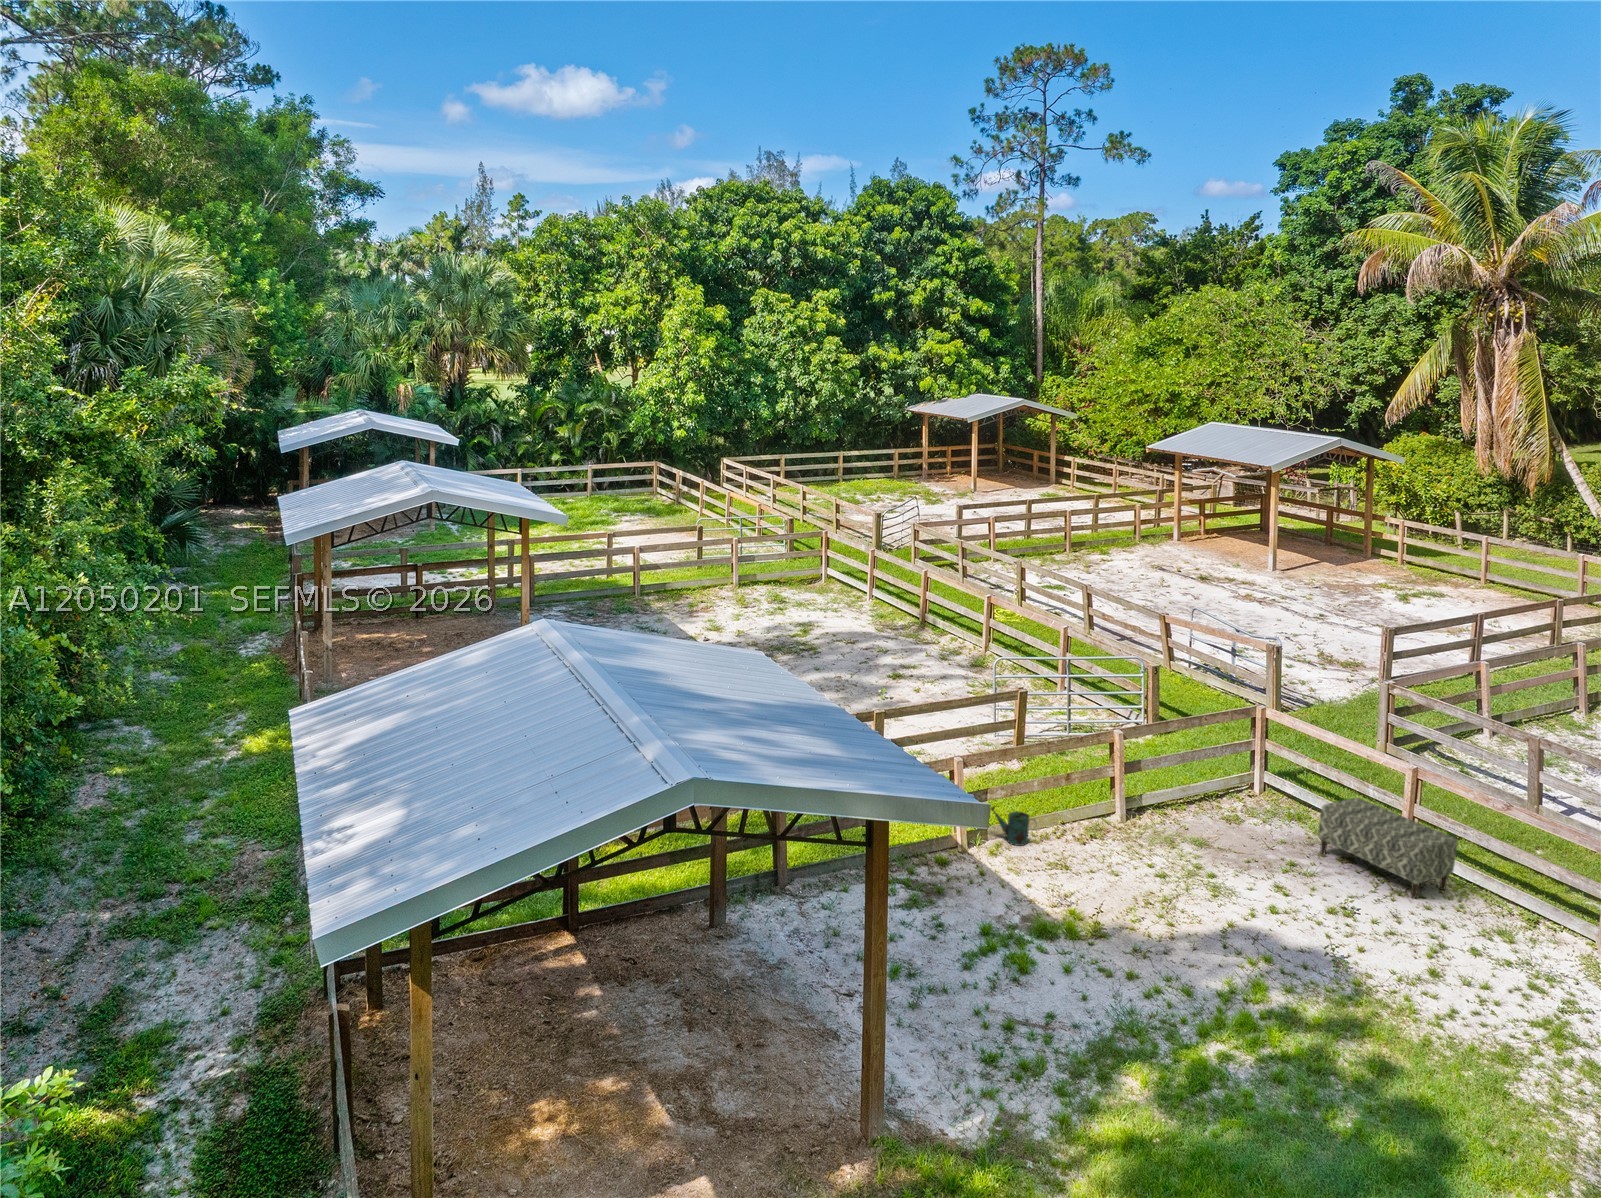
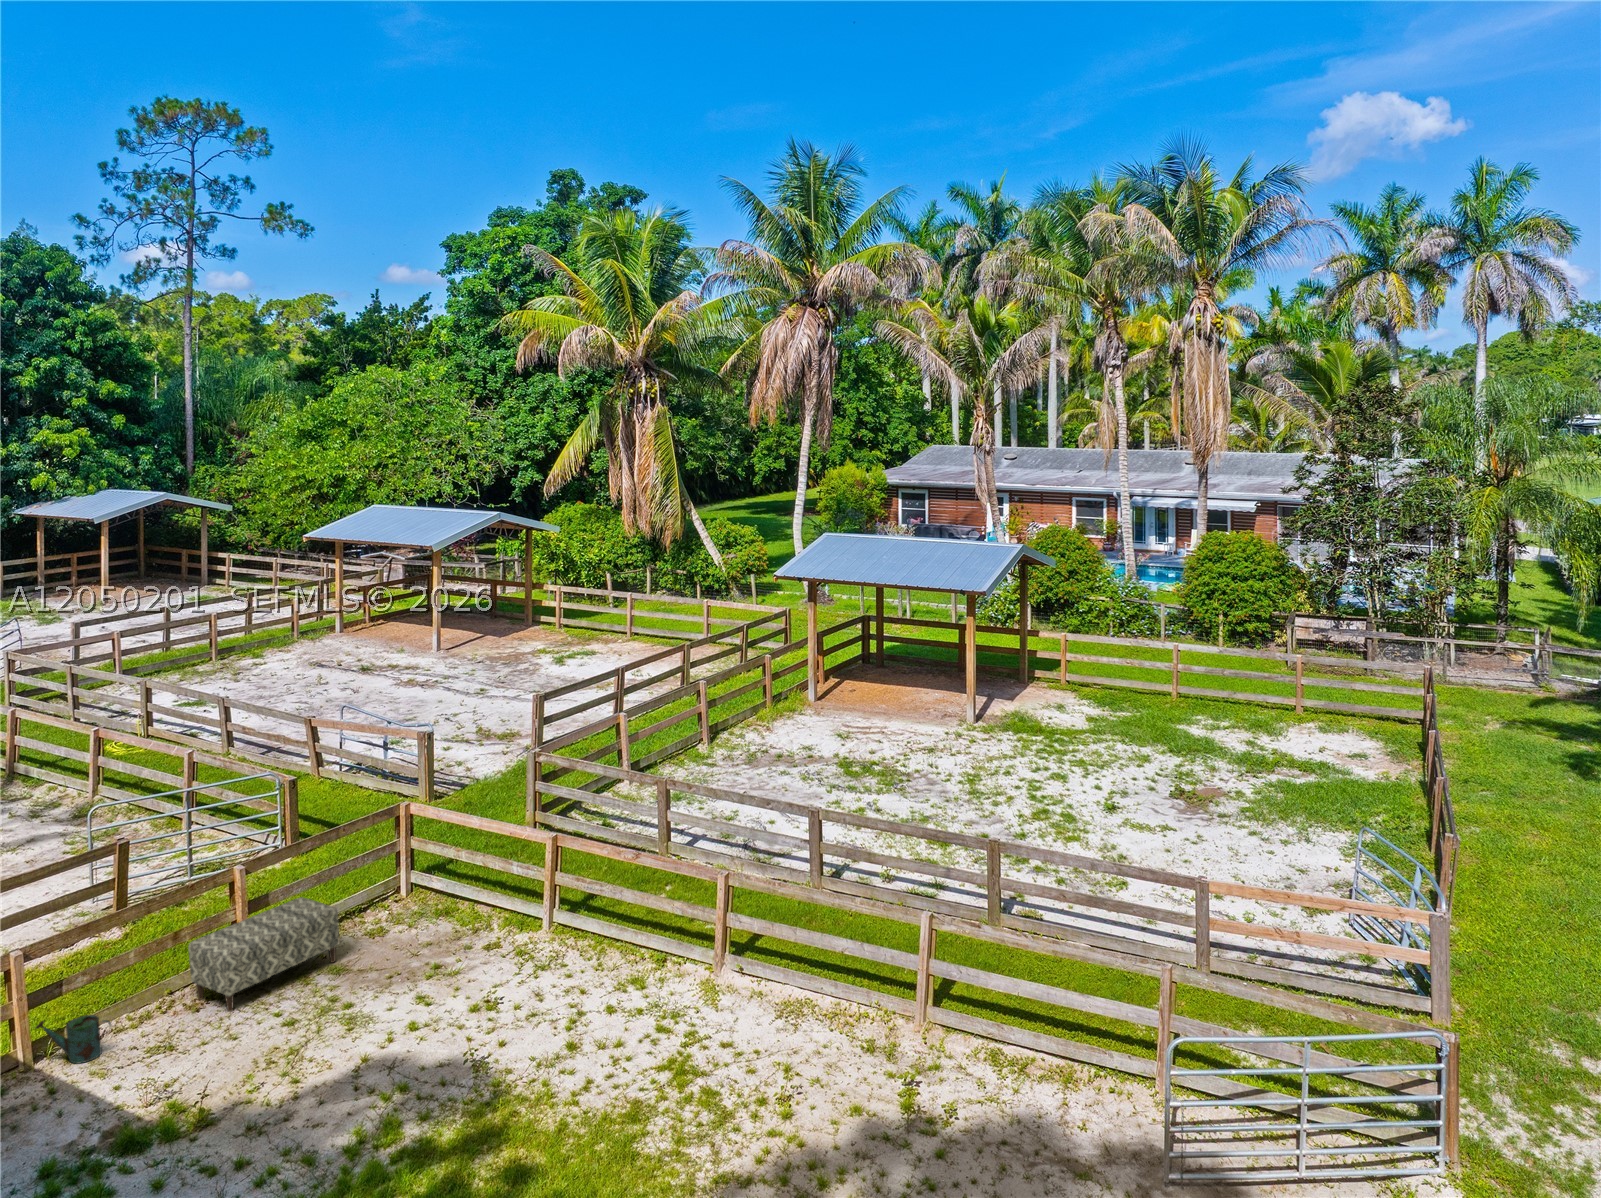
bench: present [1318,798,1458,898] -> present [189,897,340,1012]

